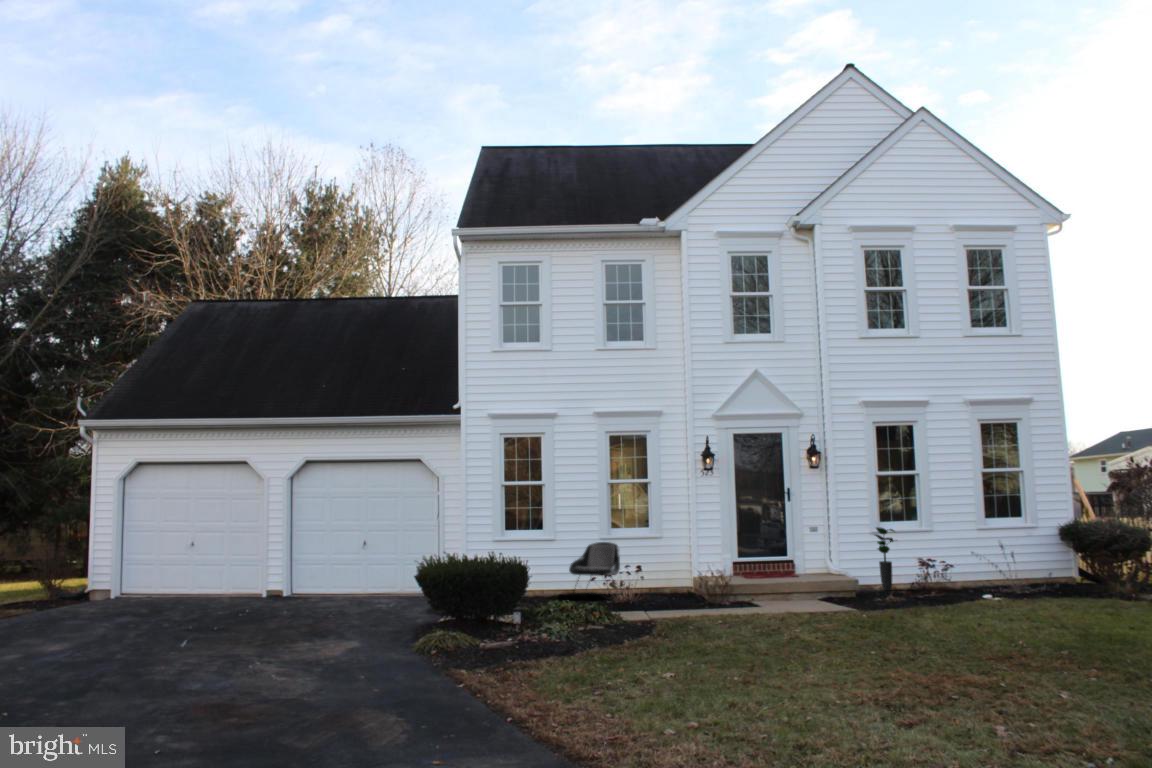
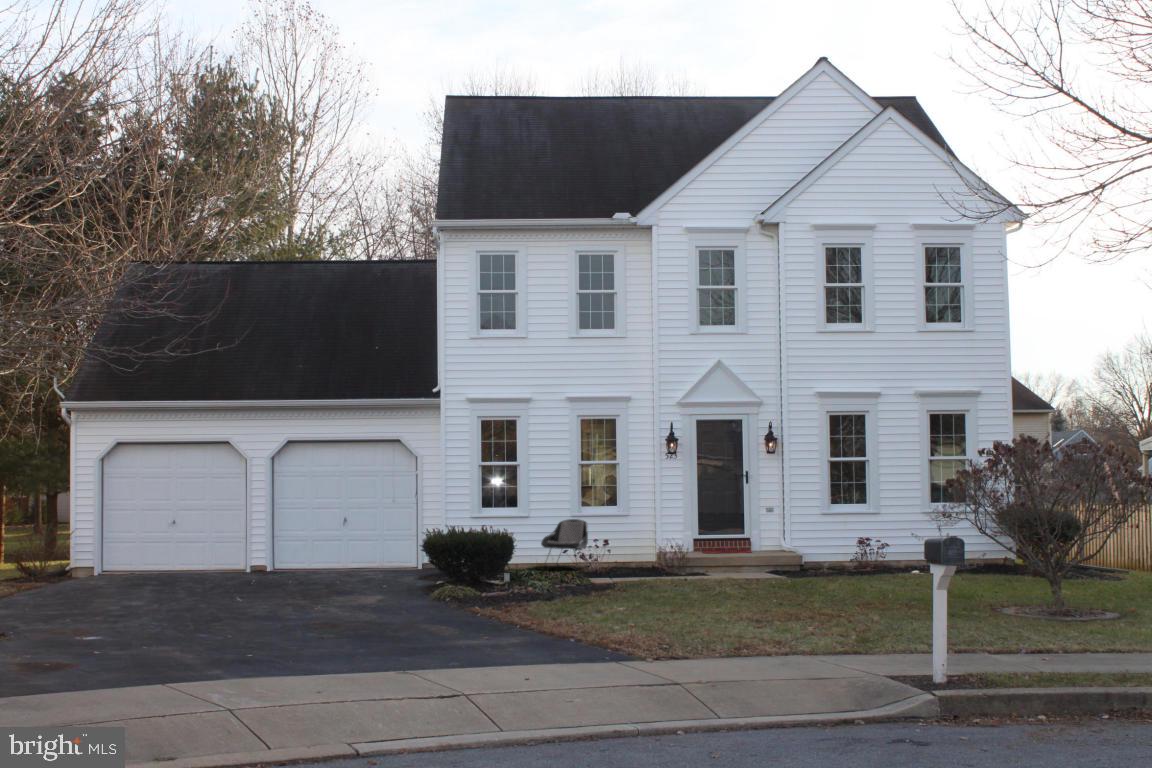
potted plant: present [875,527,894,591] -> none [817,508,842,565]

